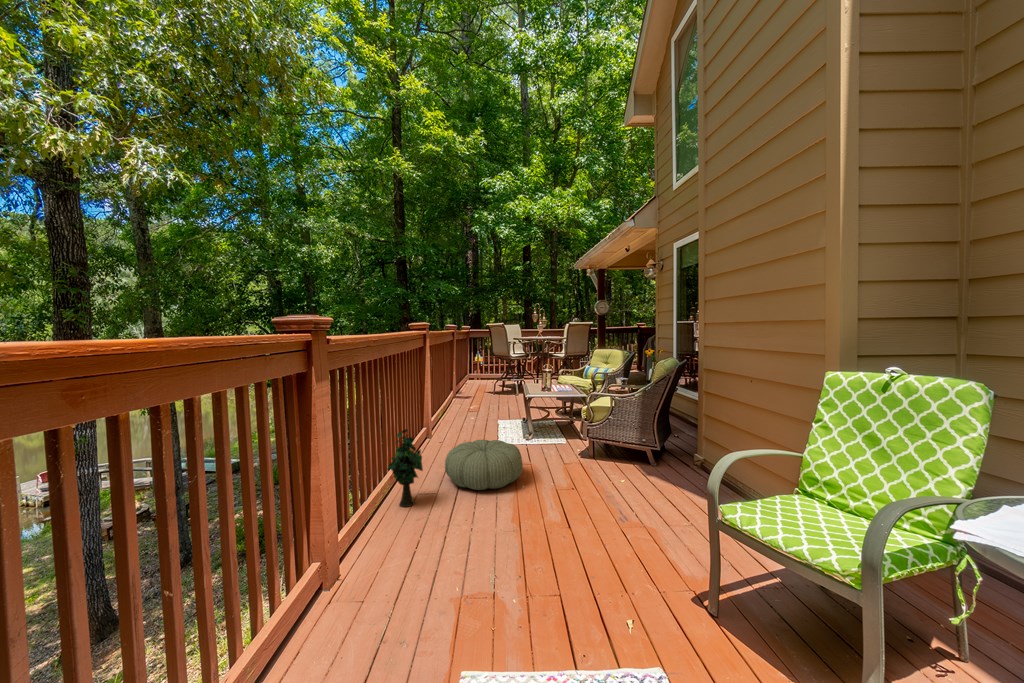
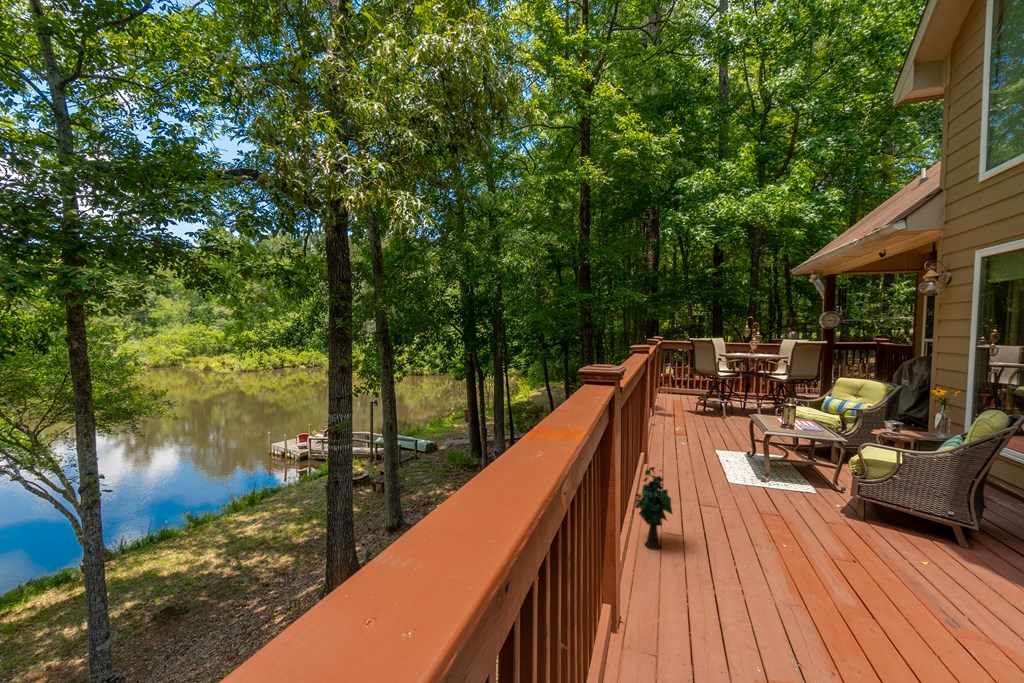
pouf: present [445,440,523,490] -> none [685,482,782,544]

